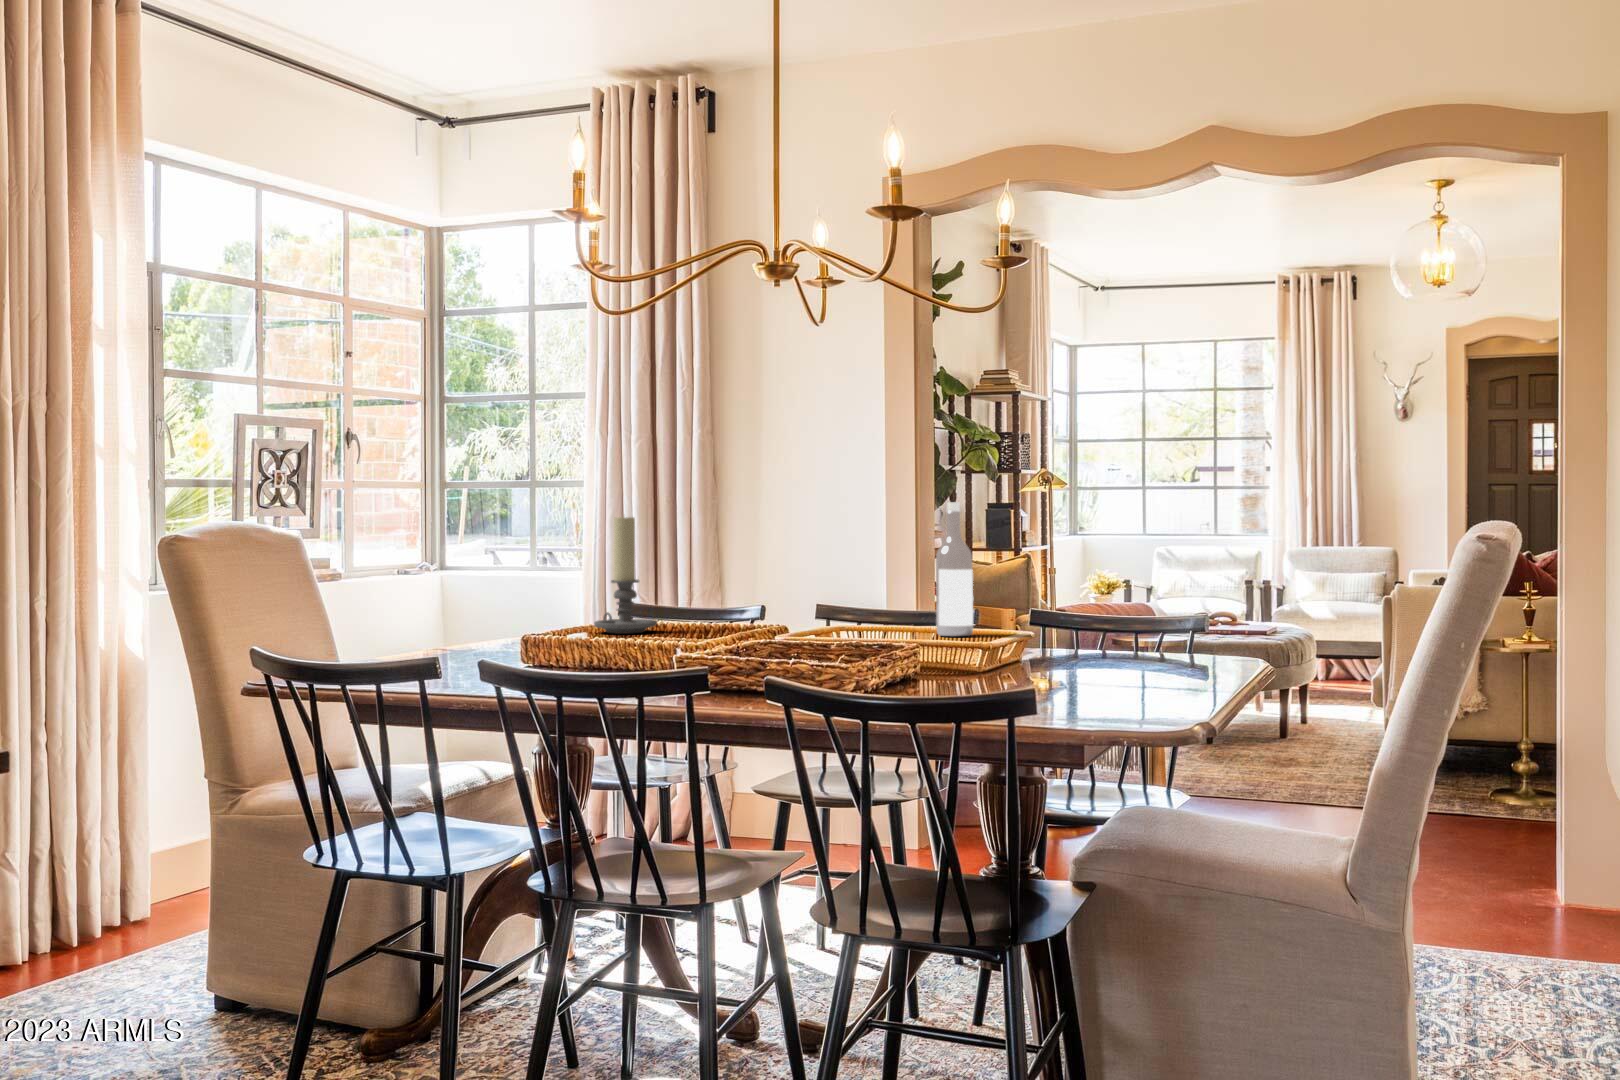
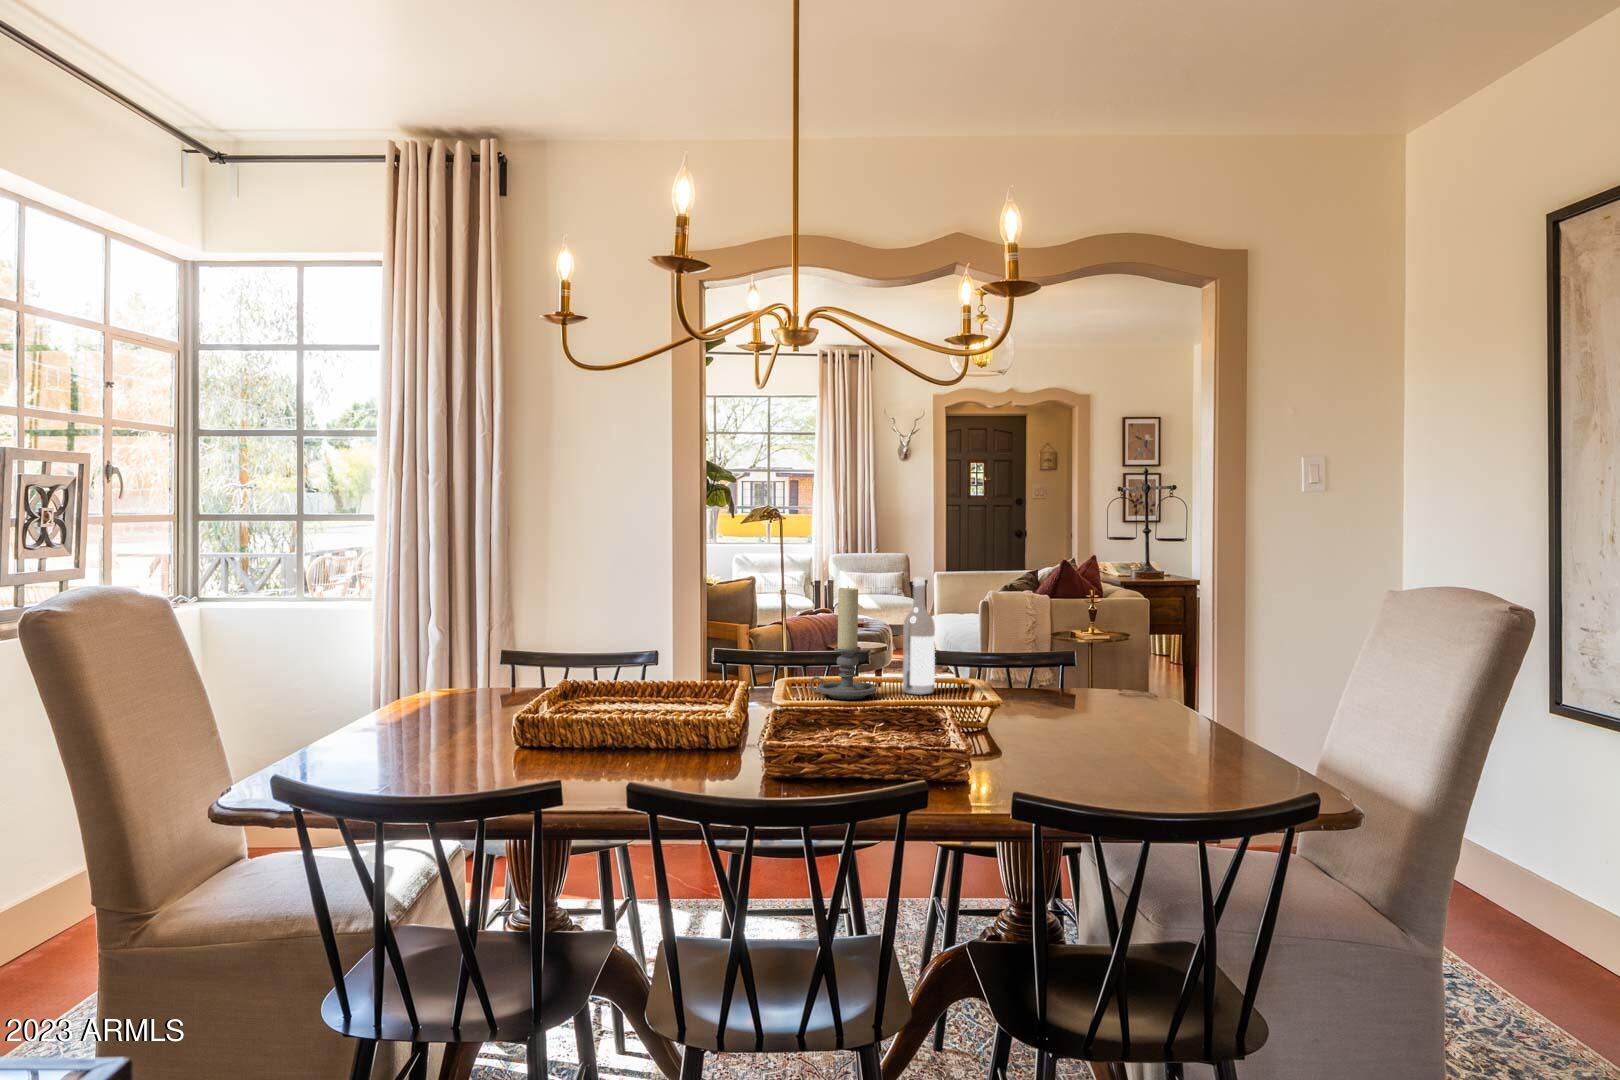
candle holder: present [594,517,657,634] -> present [810,586,877,699]

